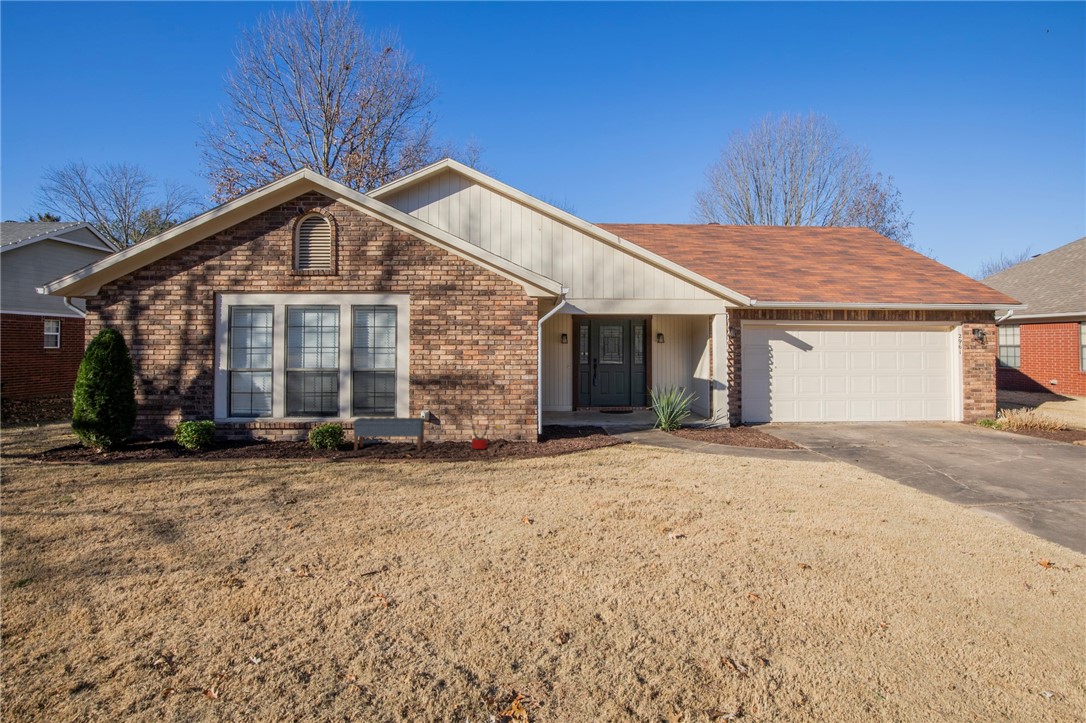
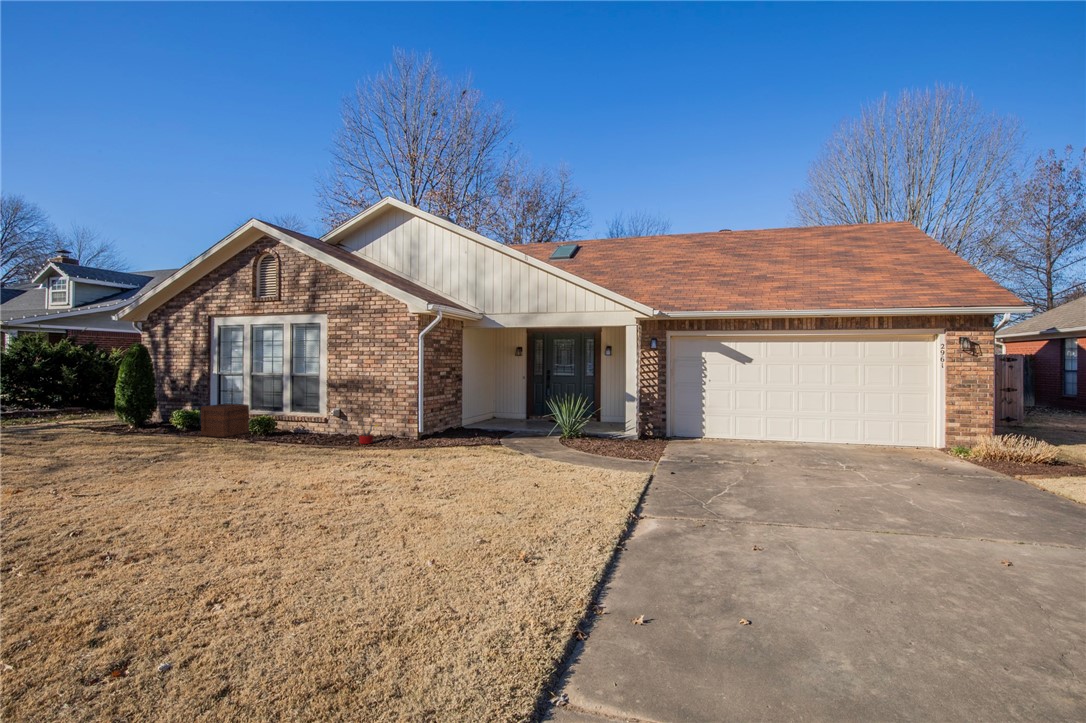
wooden crate: none [234,410,290,454] -> present [201,404,249,437]
bench: present [353,417,425,451] -> none [275,413,334,442]

